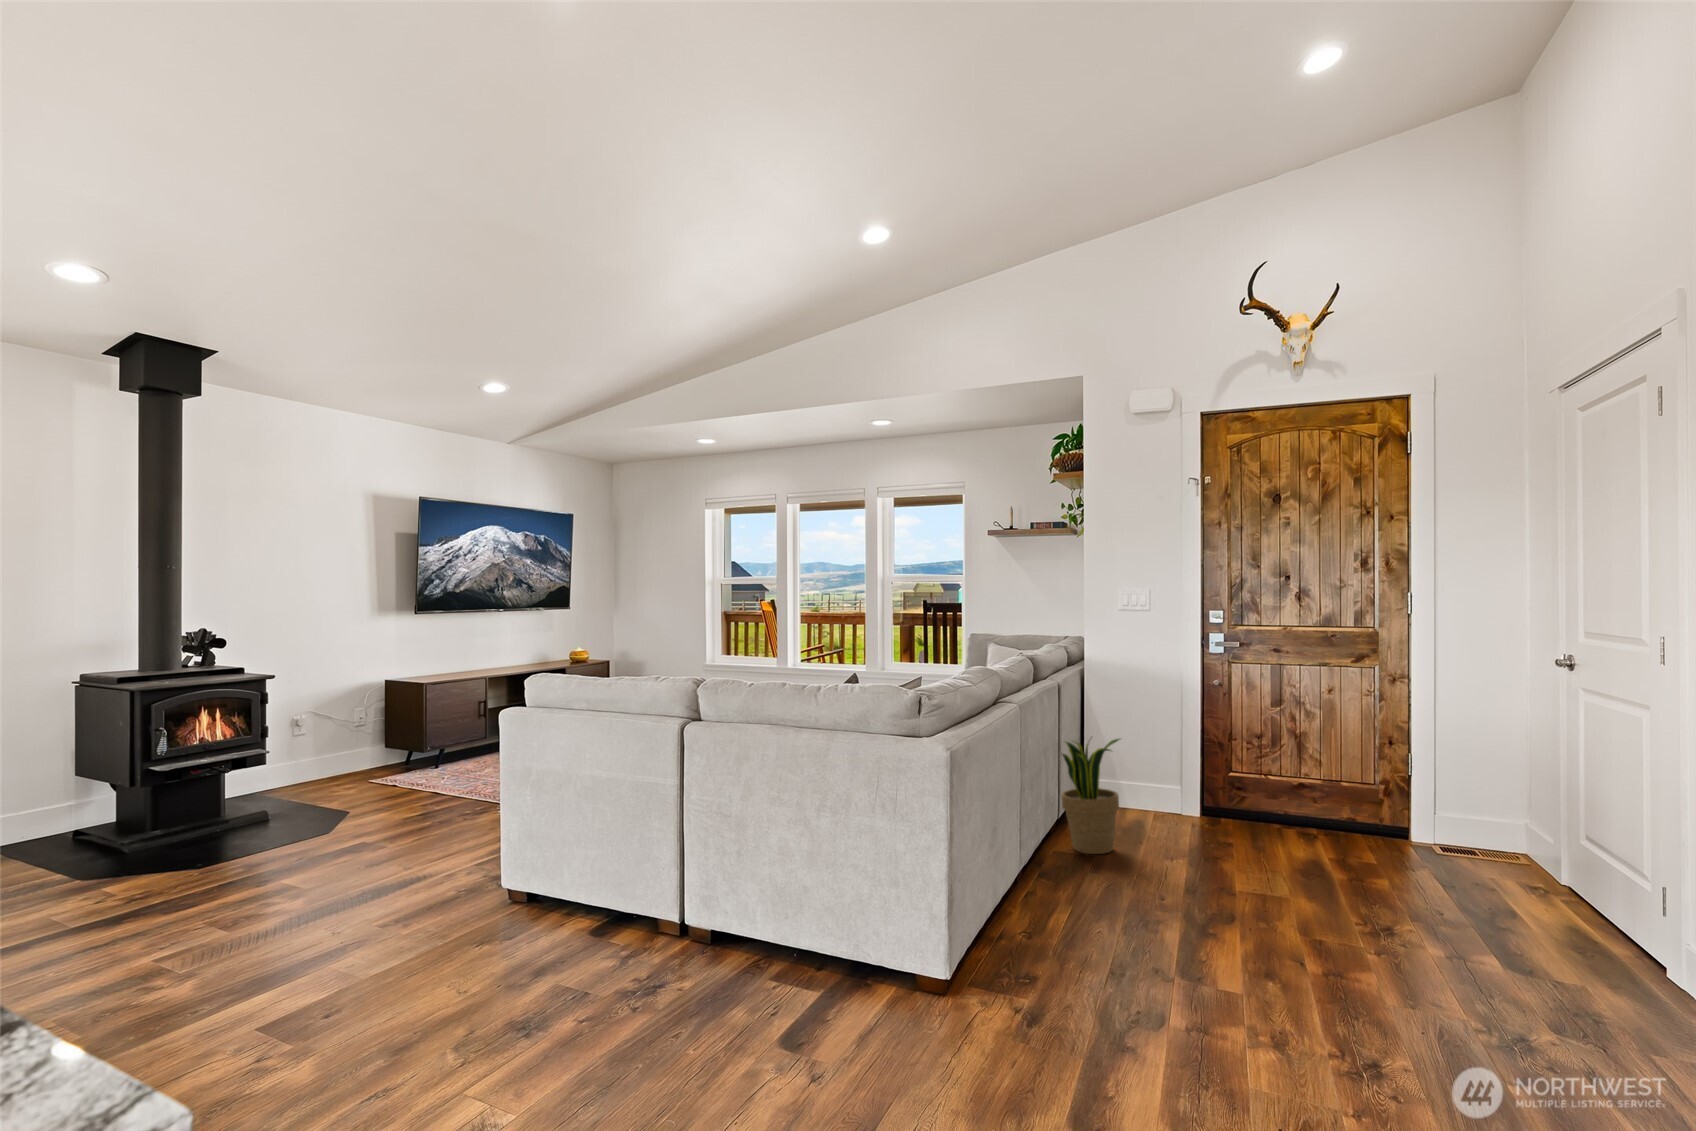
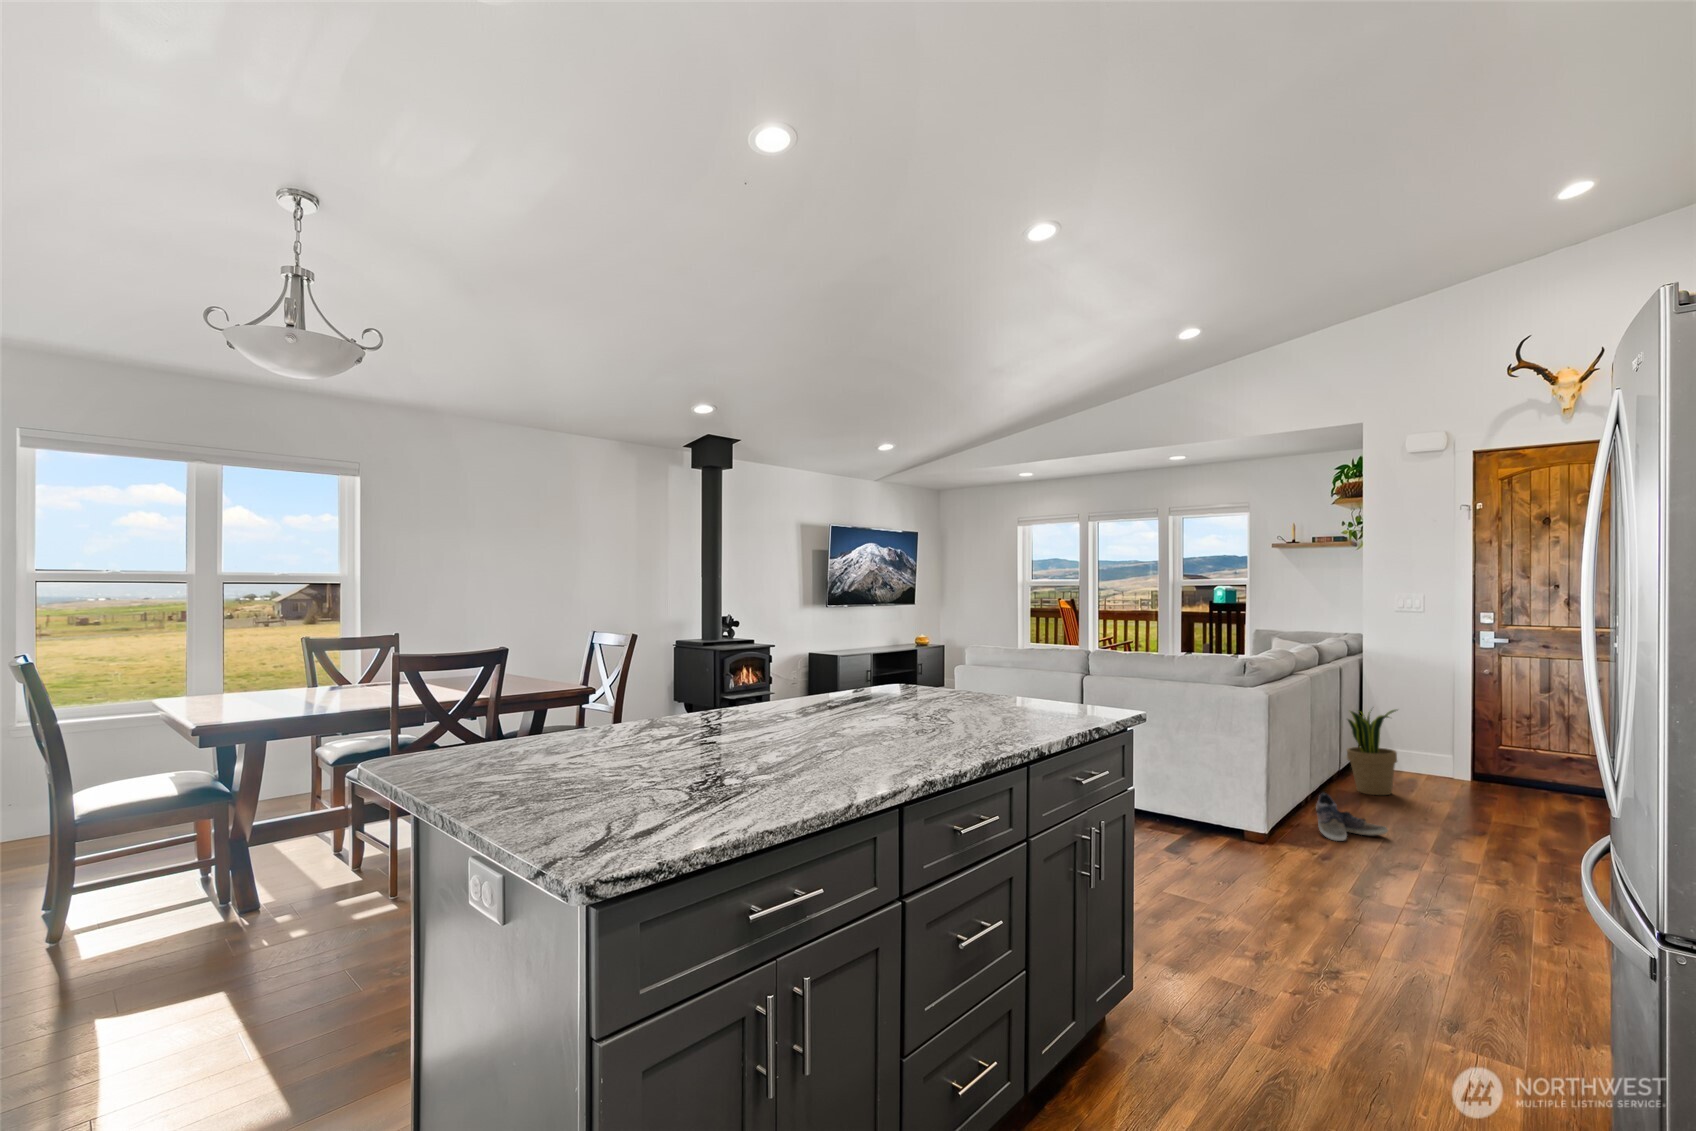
shoe: none [1015,873,1106,950] -> present [1316,793,1388,841]

